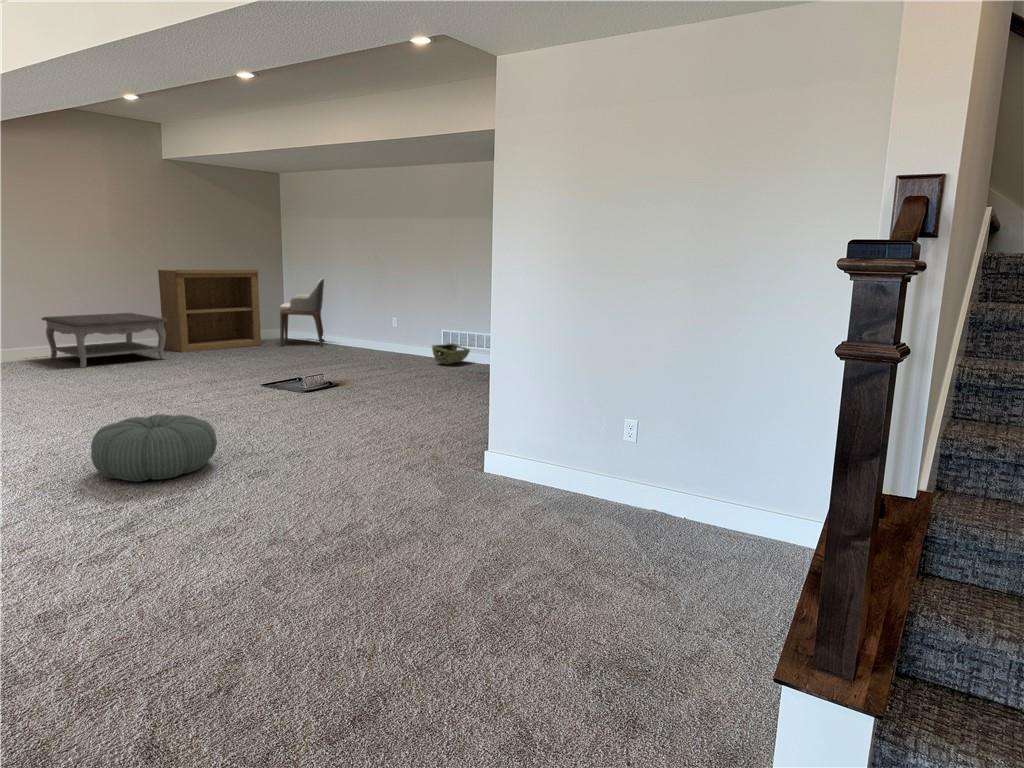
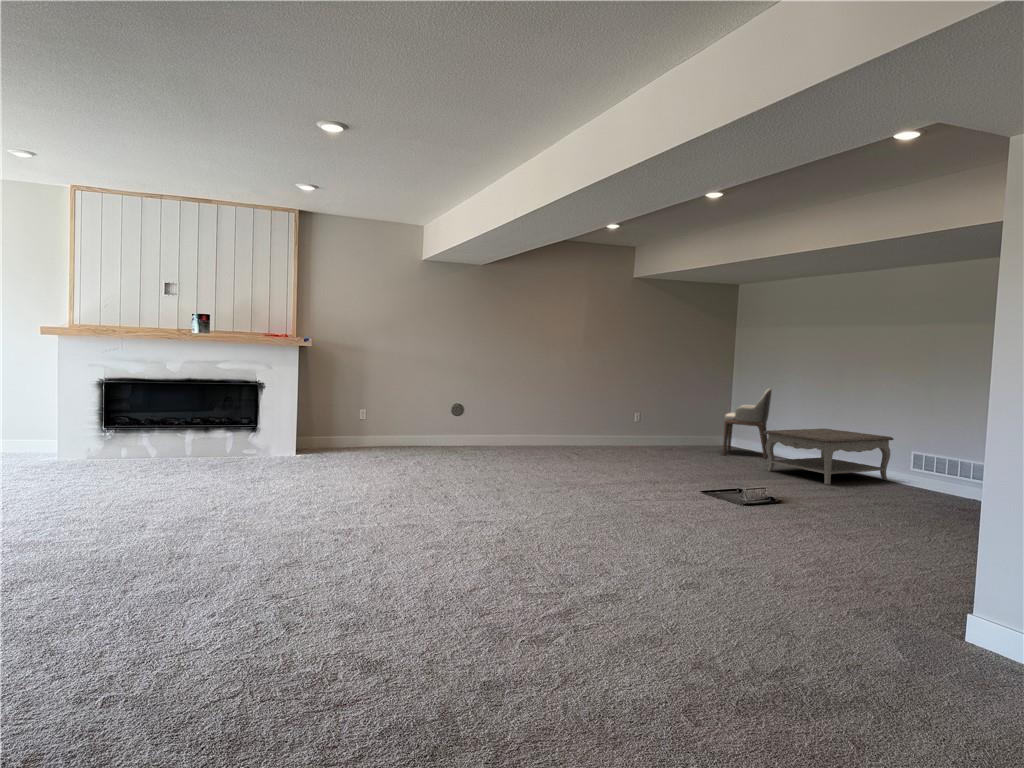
bookshelf: present [158,270,261,352] -> none [618,380,707,455]
coffee table: present [42,313,167,368] -> present [764,429,894,485]
woven basket: present [432,344,470,364] -> none [898,466,952,492]
pouf: present [91,414,217,482] -> none [547,510,652,574]

